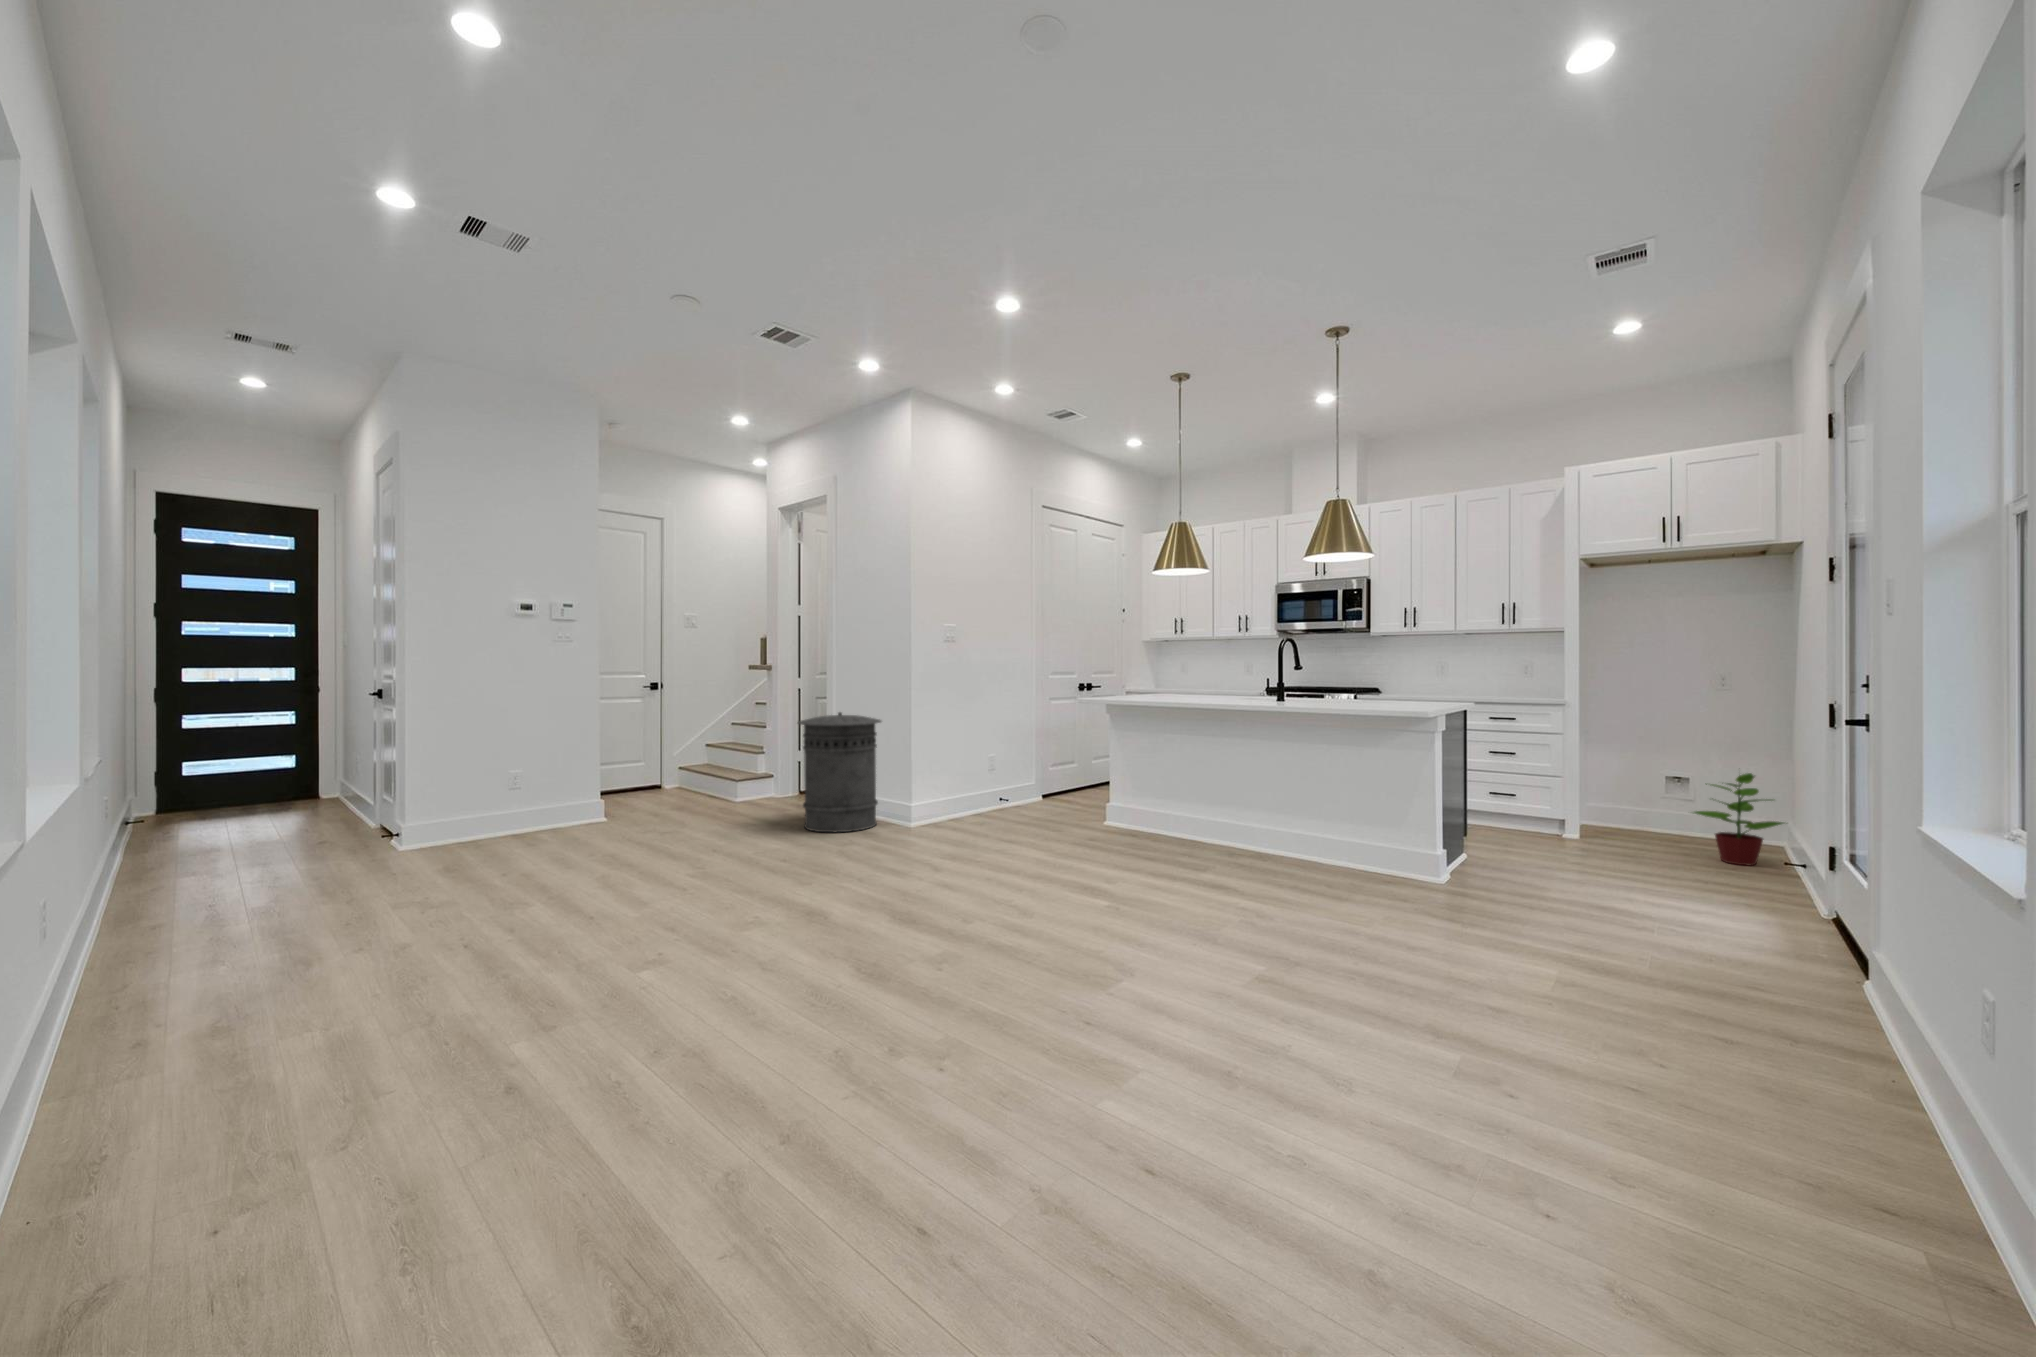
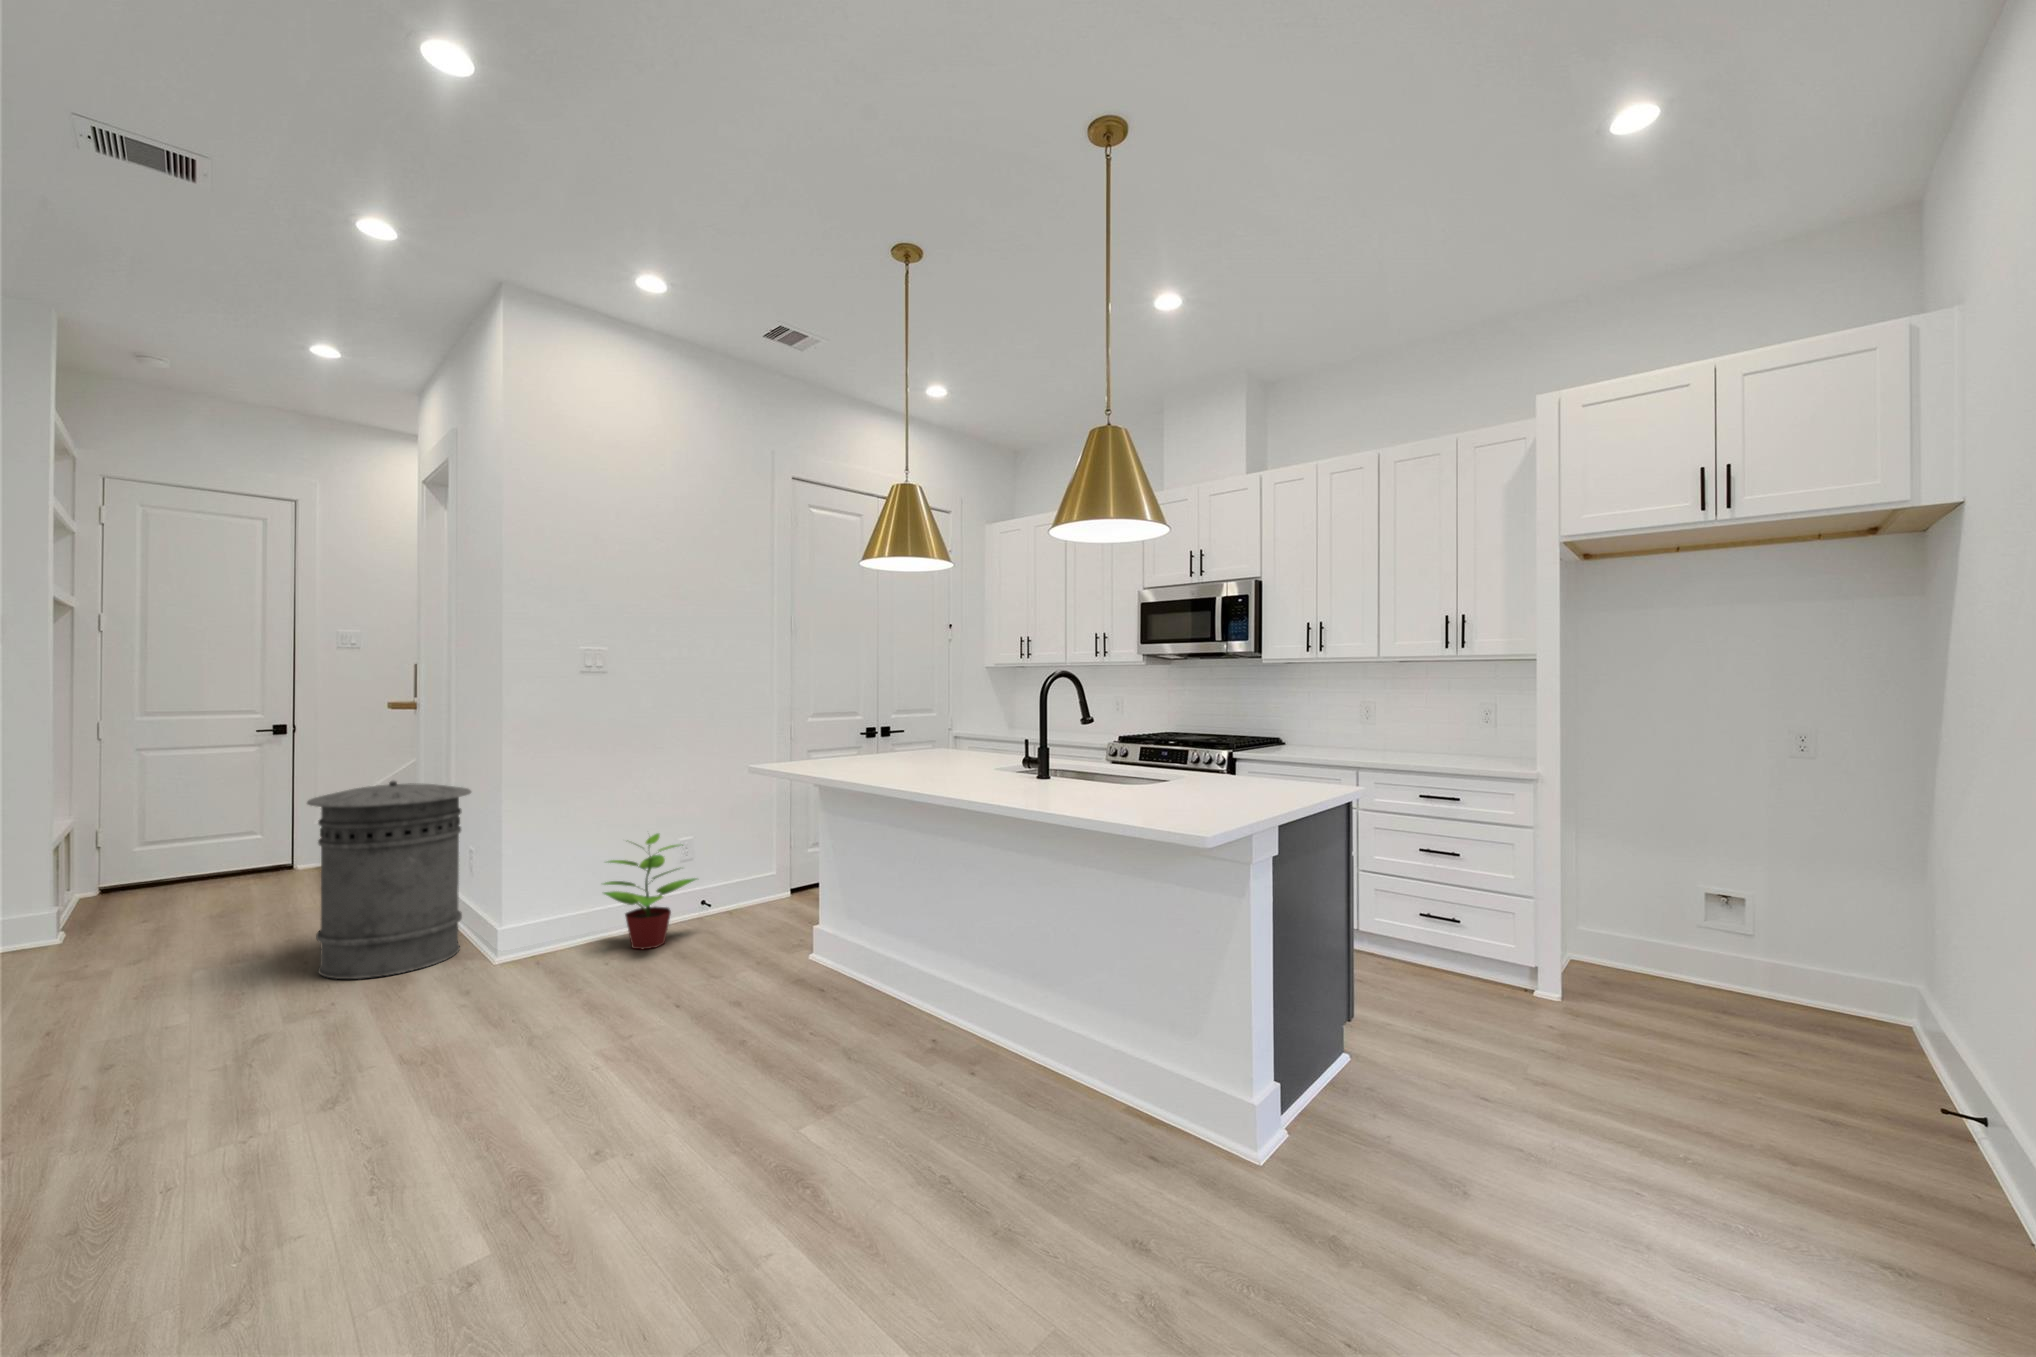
potted plant: present [1694,773,1784,866] -> present [604,834,696,950]

